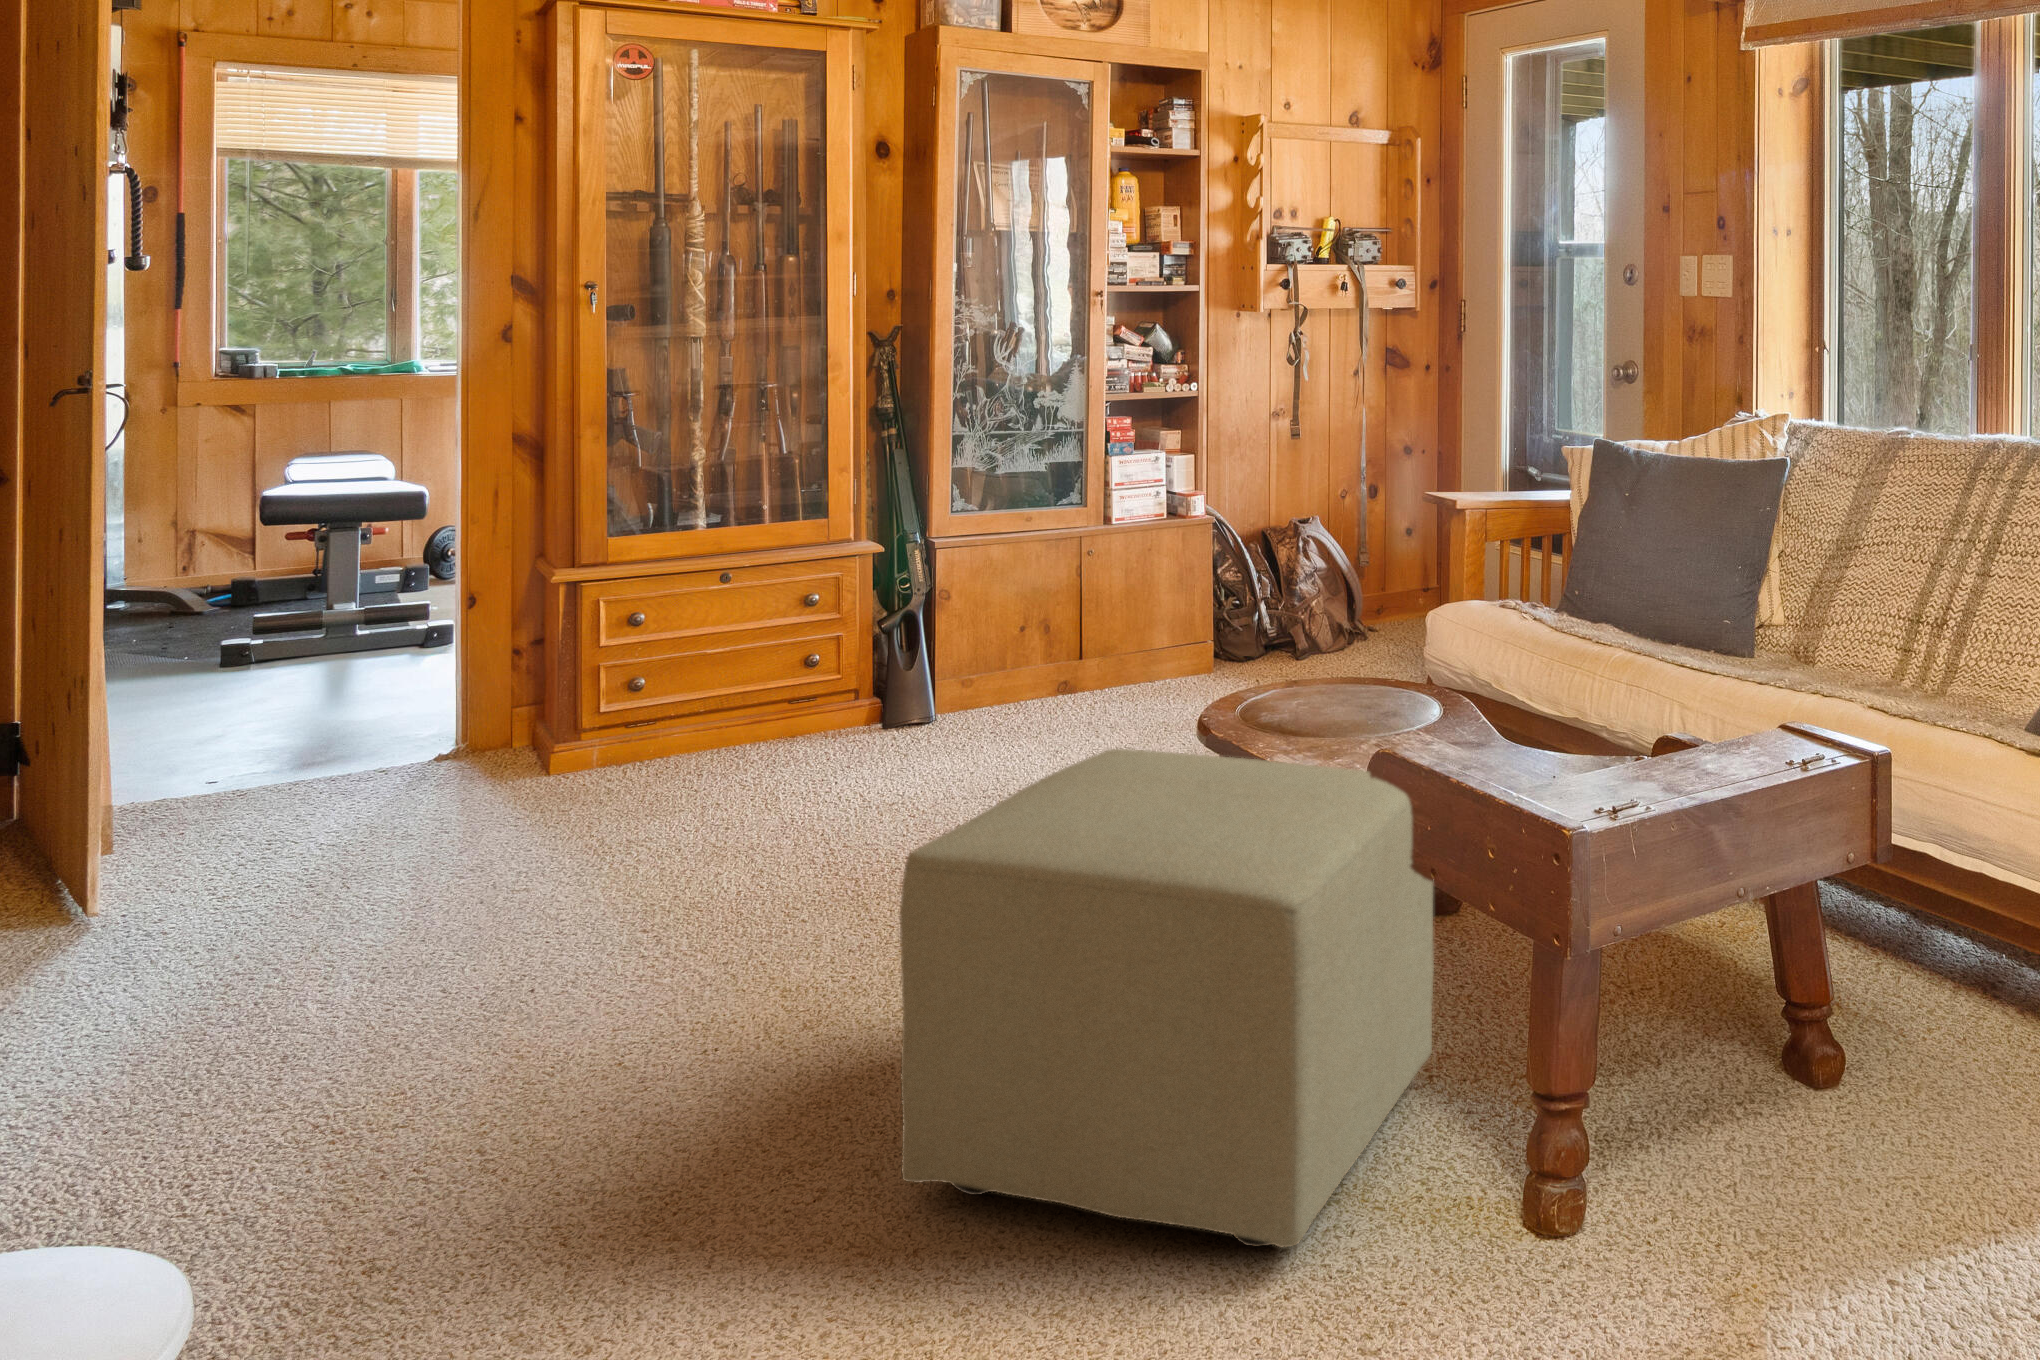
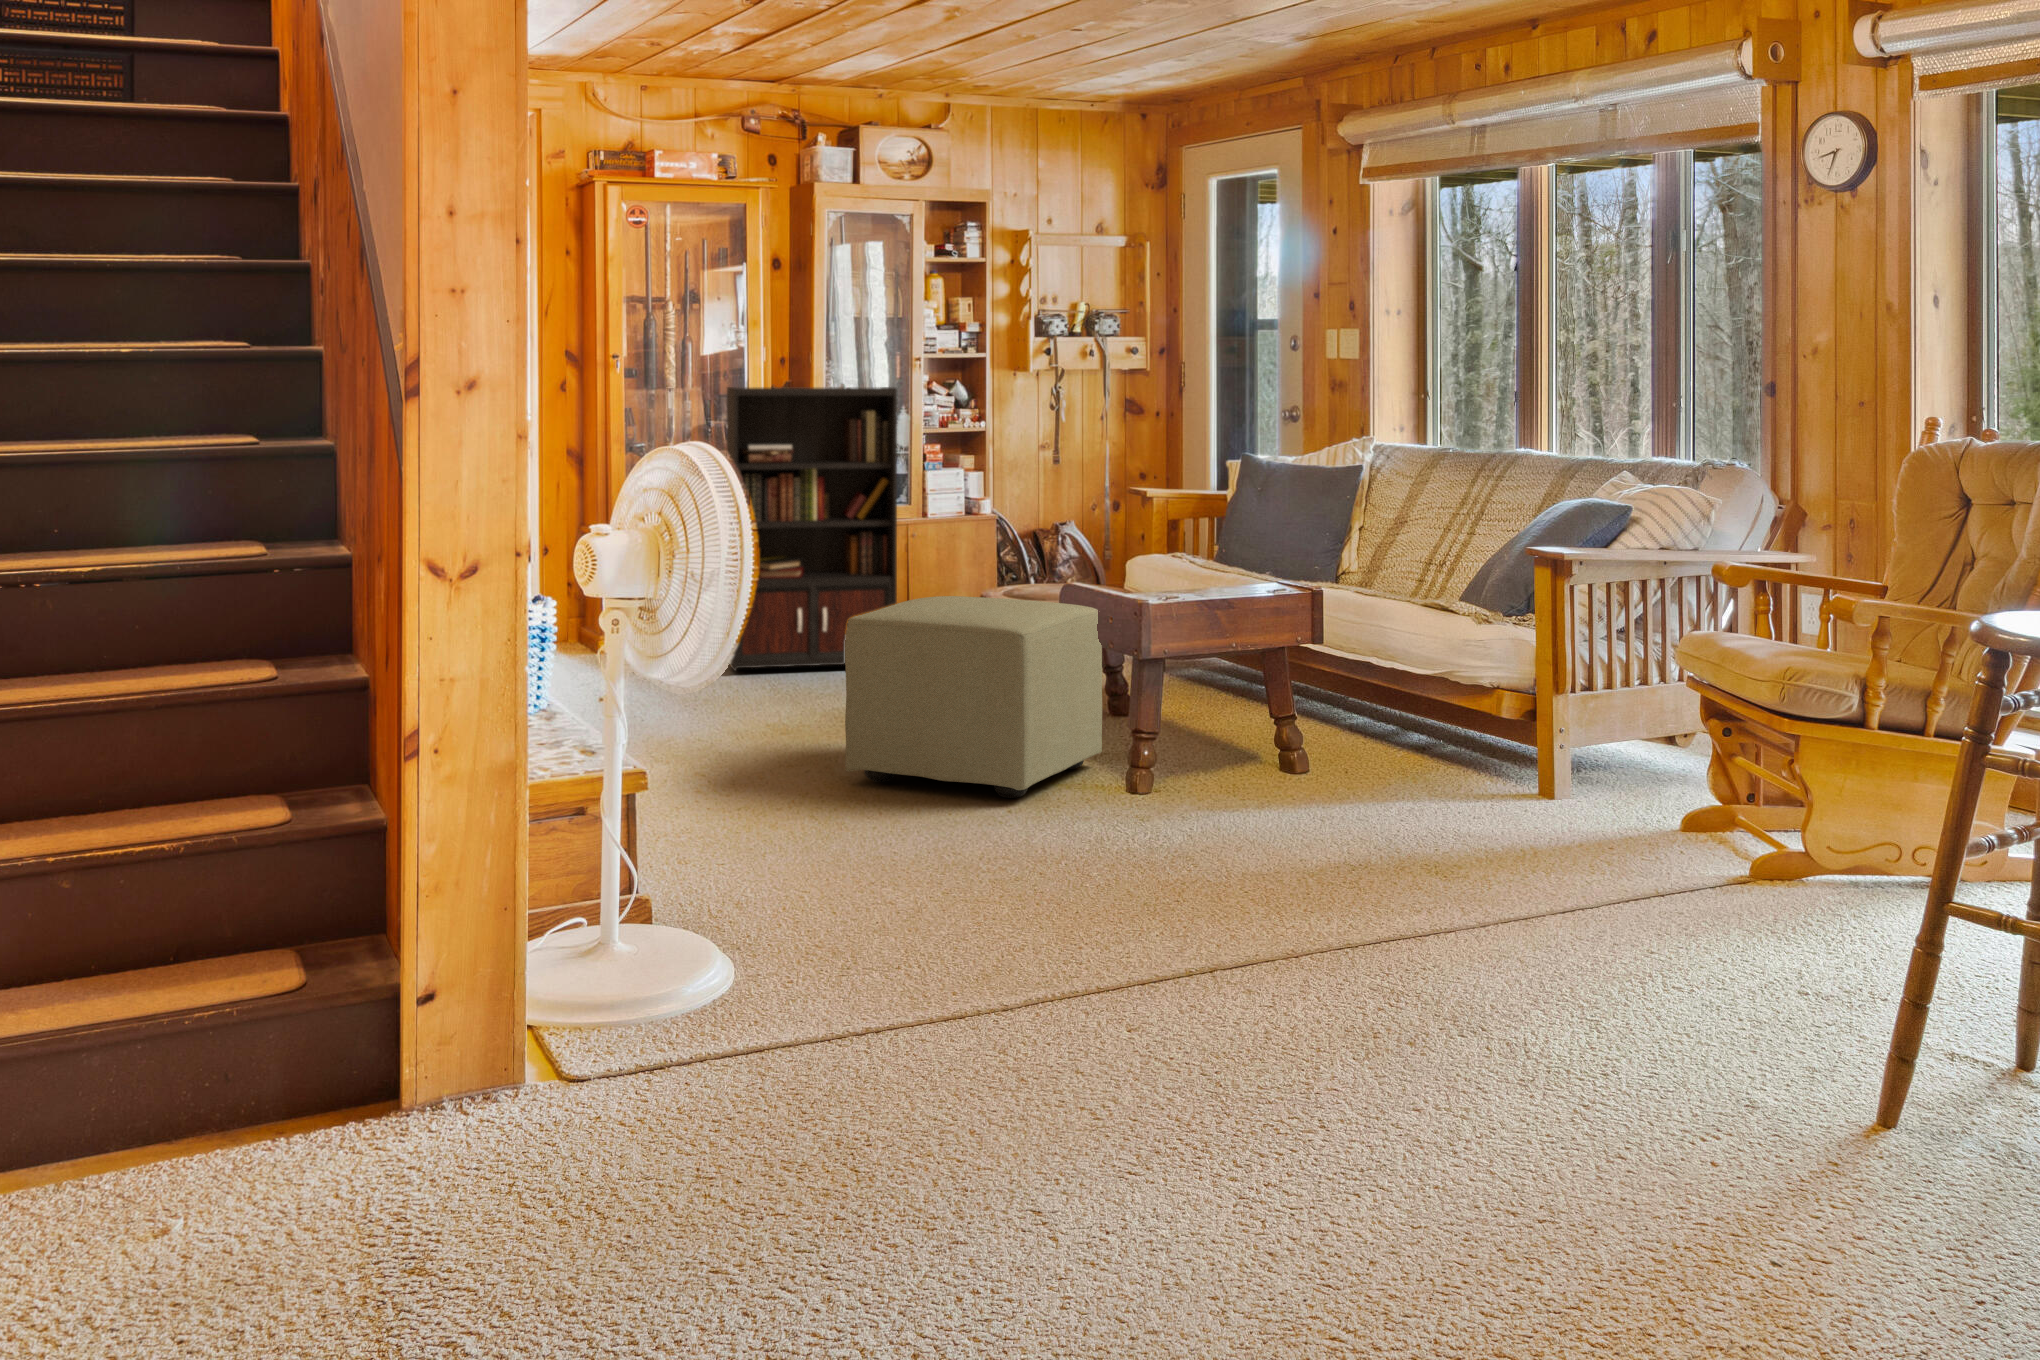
bookcase: none [779,335,1096,799] -> present [727,387,897,671]

